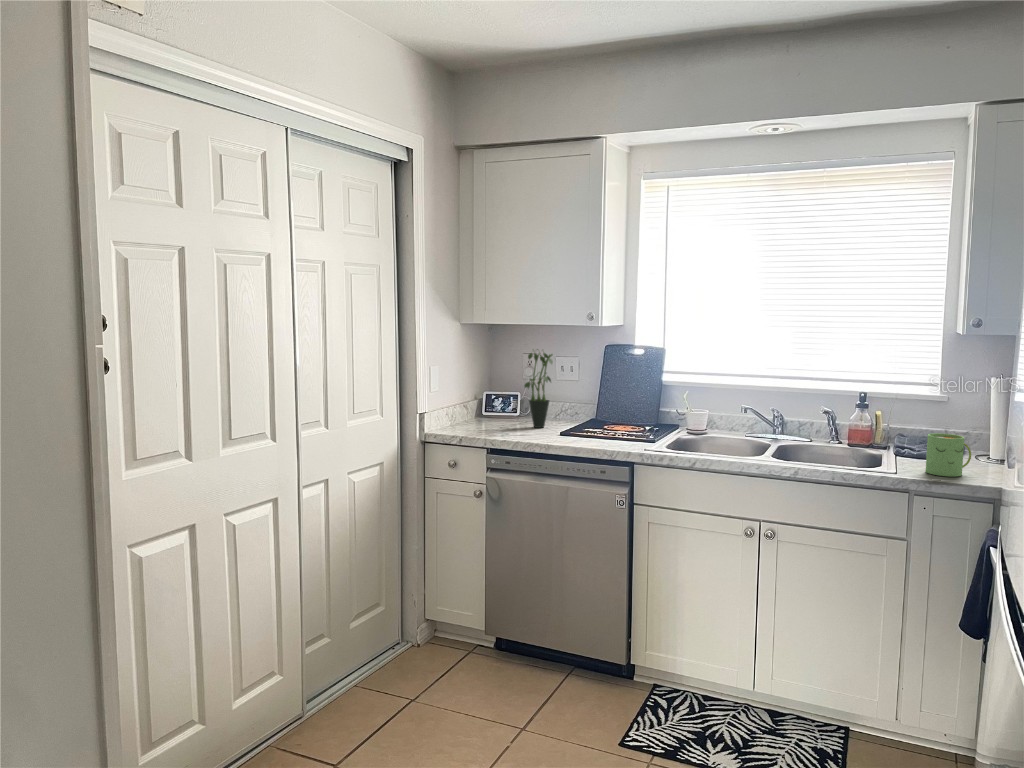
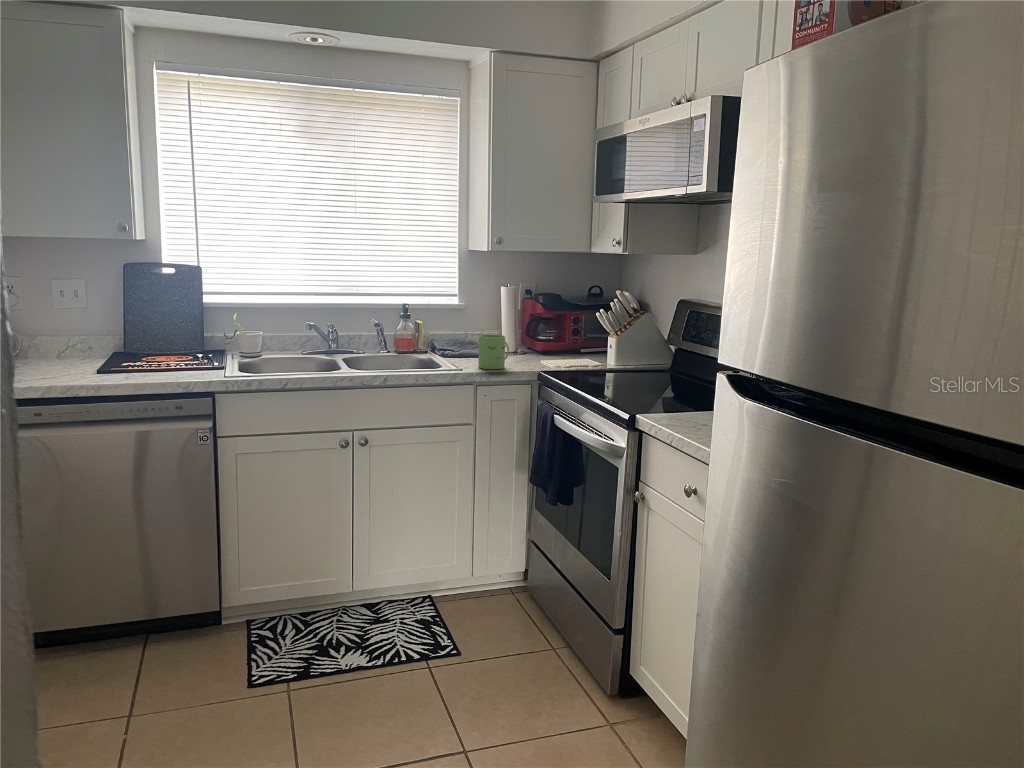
potted plant: present [524,349,553,428] -> none [31,266,74,367]

